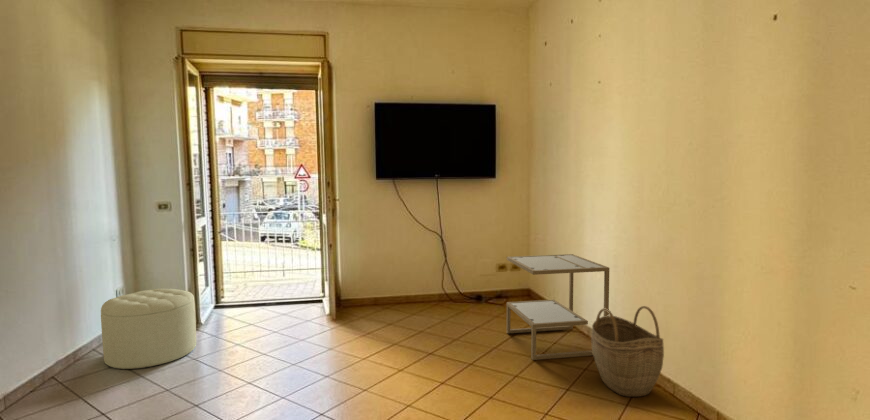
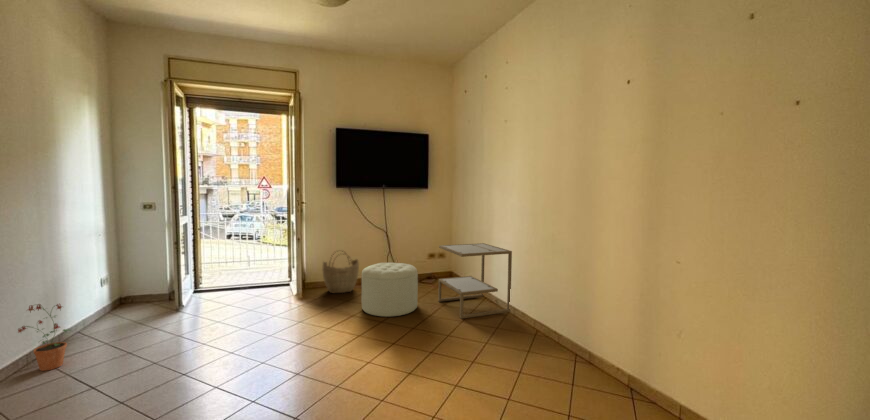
ottoman: present [101,289,196,369] -> present [362,263,418,317]
woven basket: present [591,306,664,397] -> present [323,251,359,293]
potted plant: none [31,318,82,391] -> present [18,304,67,371]

